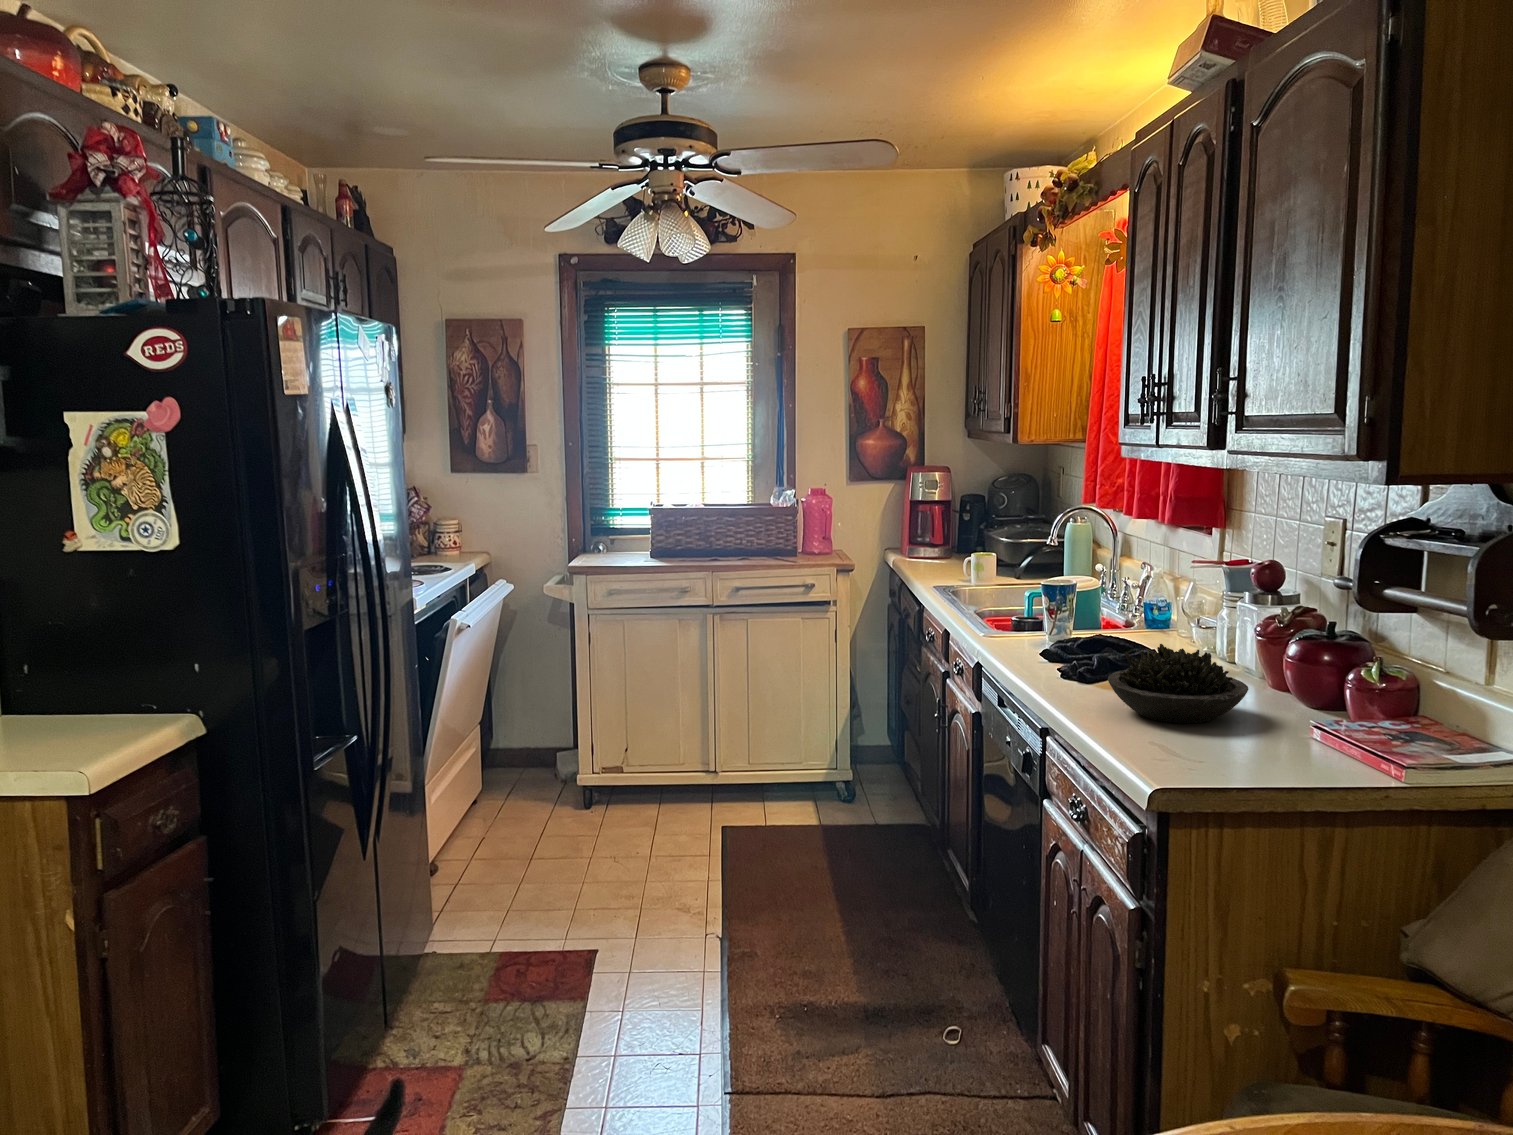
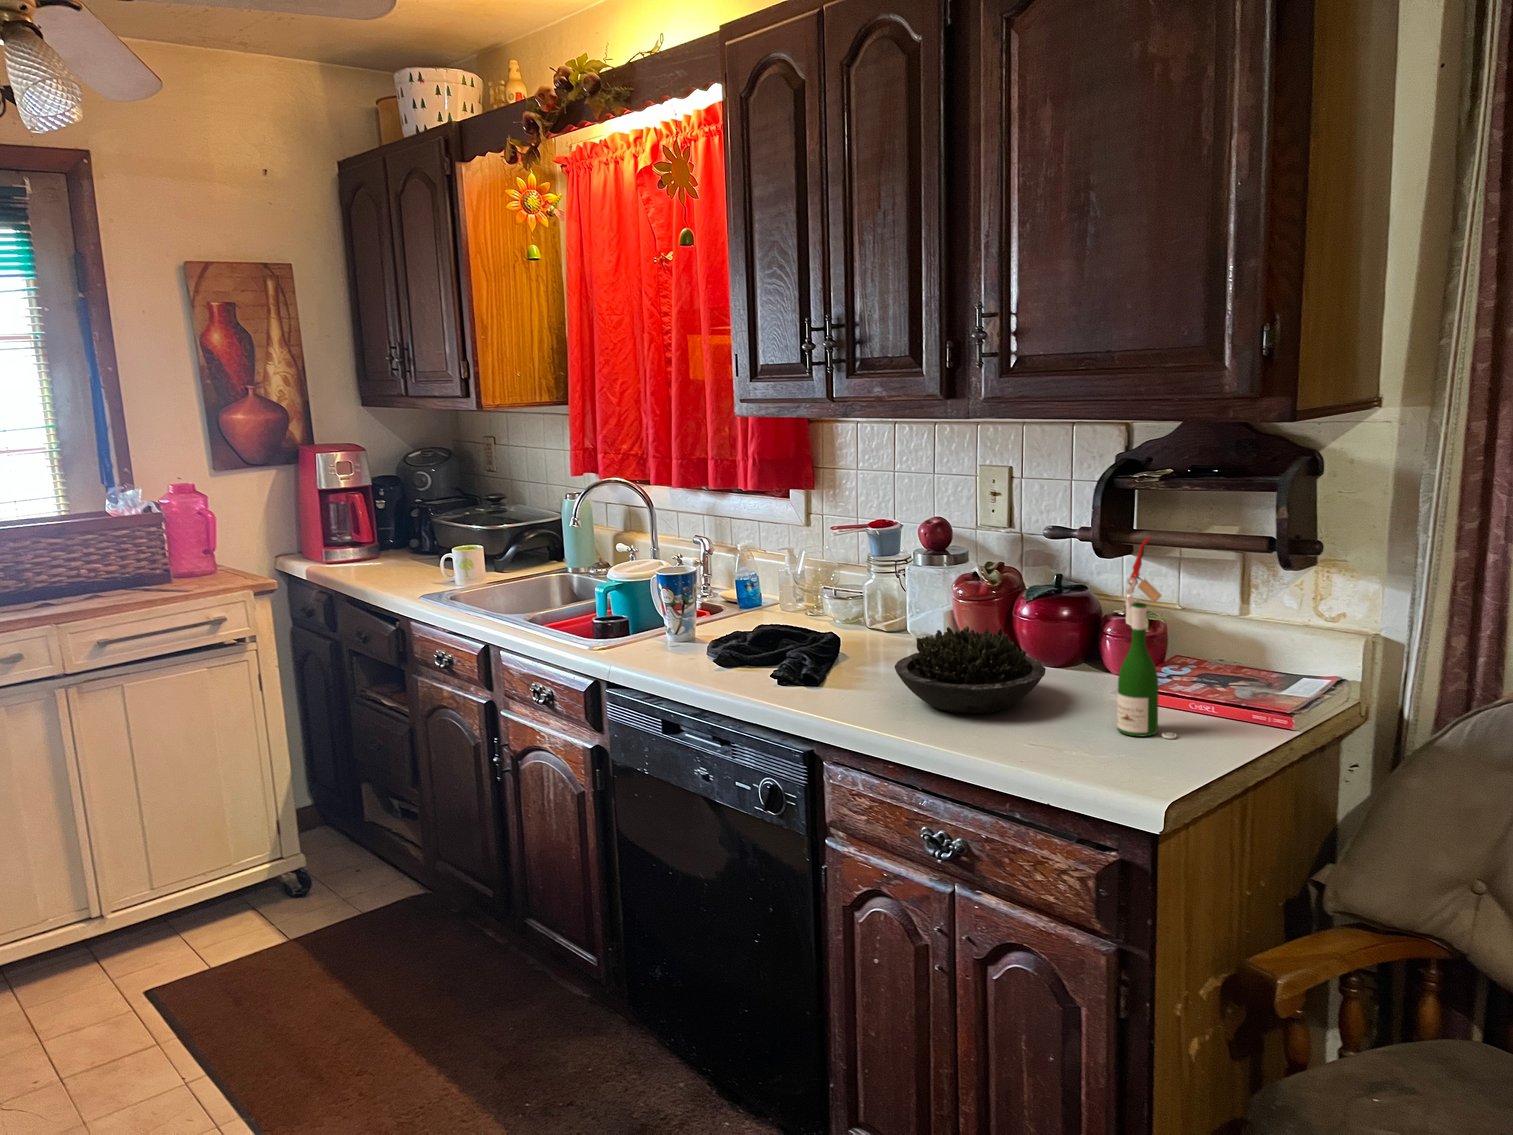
wine bottle: none [1246,576,1290,768] -> present [1117,537,1176,738]

